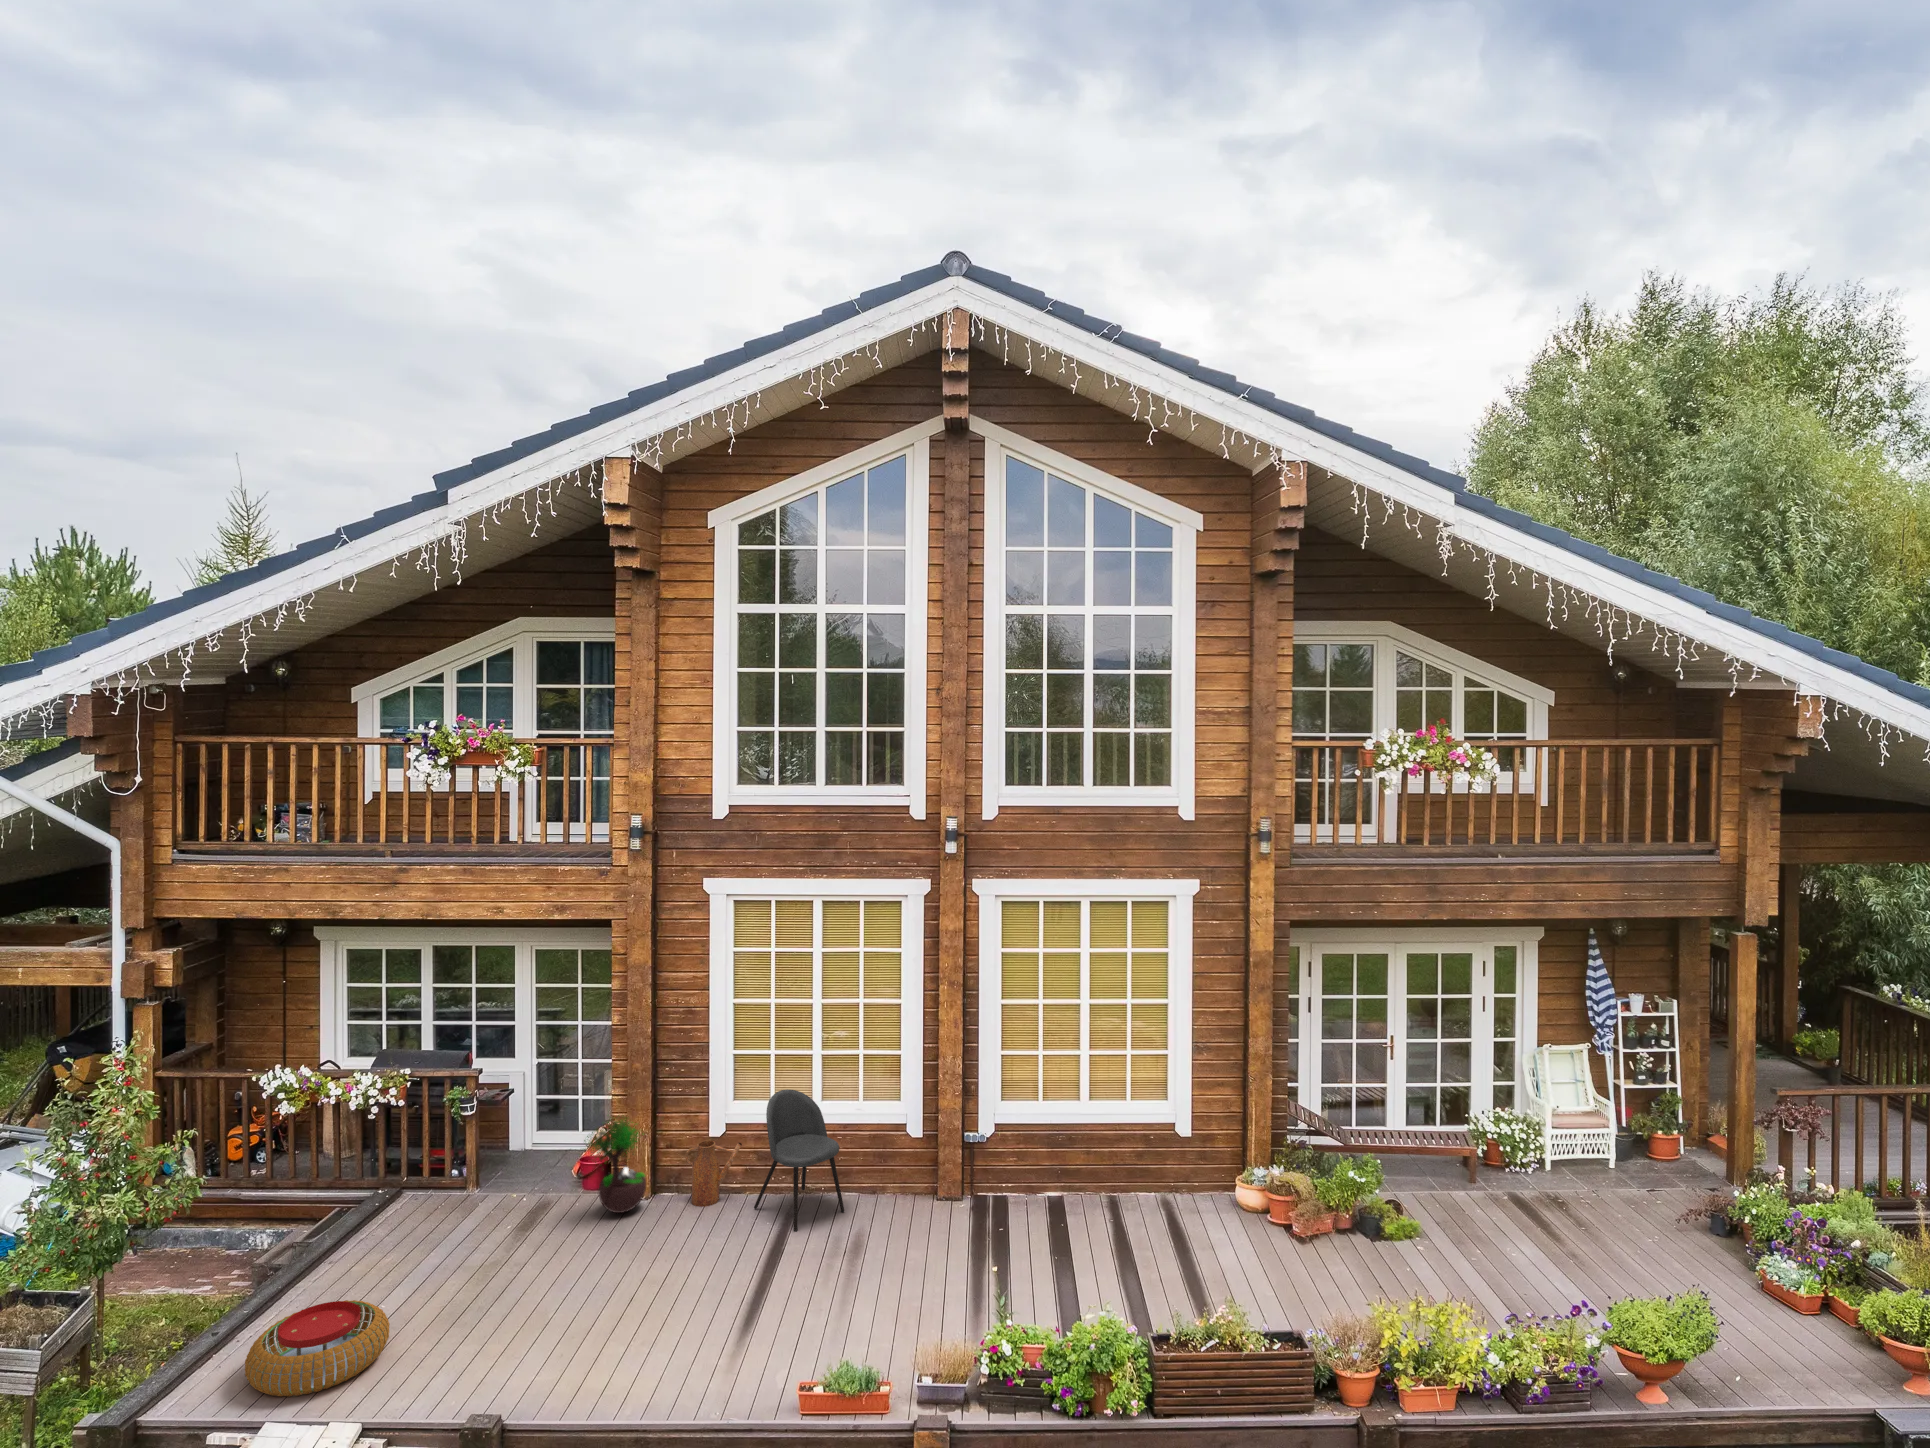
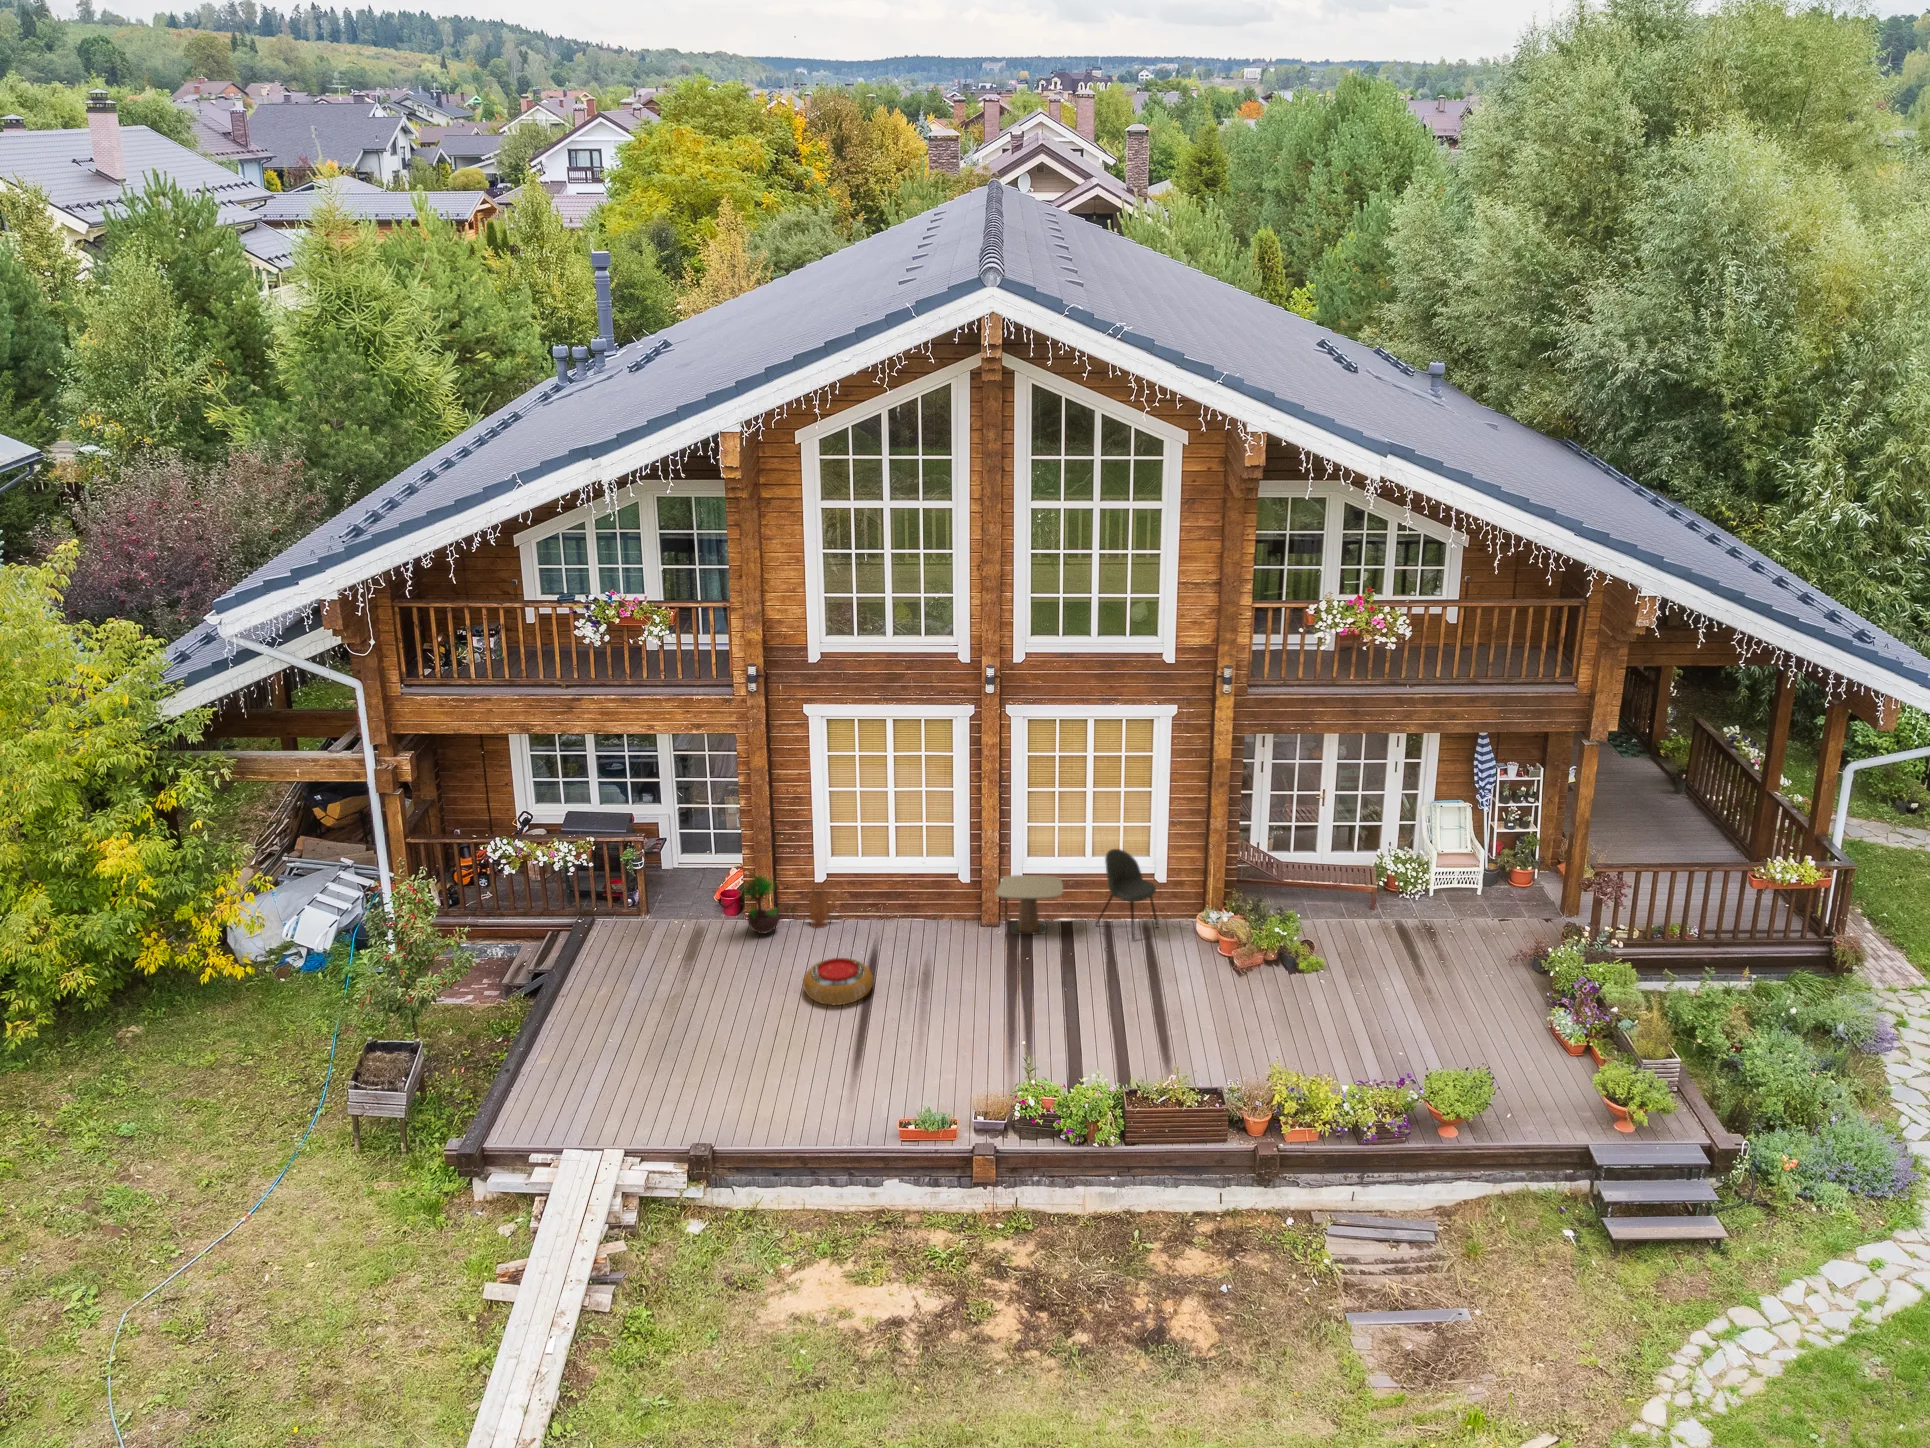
dining chair: present [754,1089,844,1232] -> present [1096,849,1158,941]
side table: none [952,1129,1049,1219] -> present [995,875,1063,935]
pouf: present [245,1300,390,1397] -> present [803,958,873,1005]

